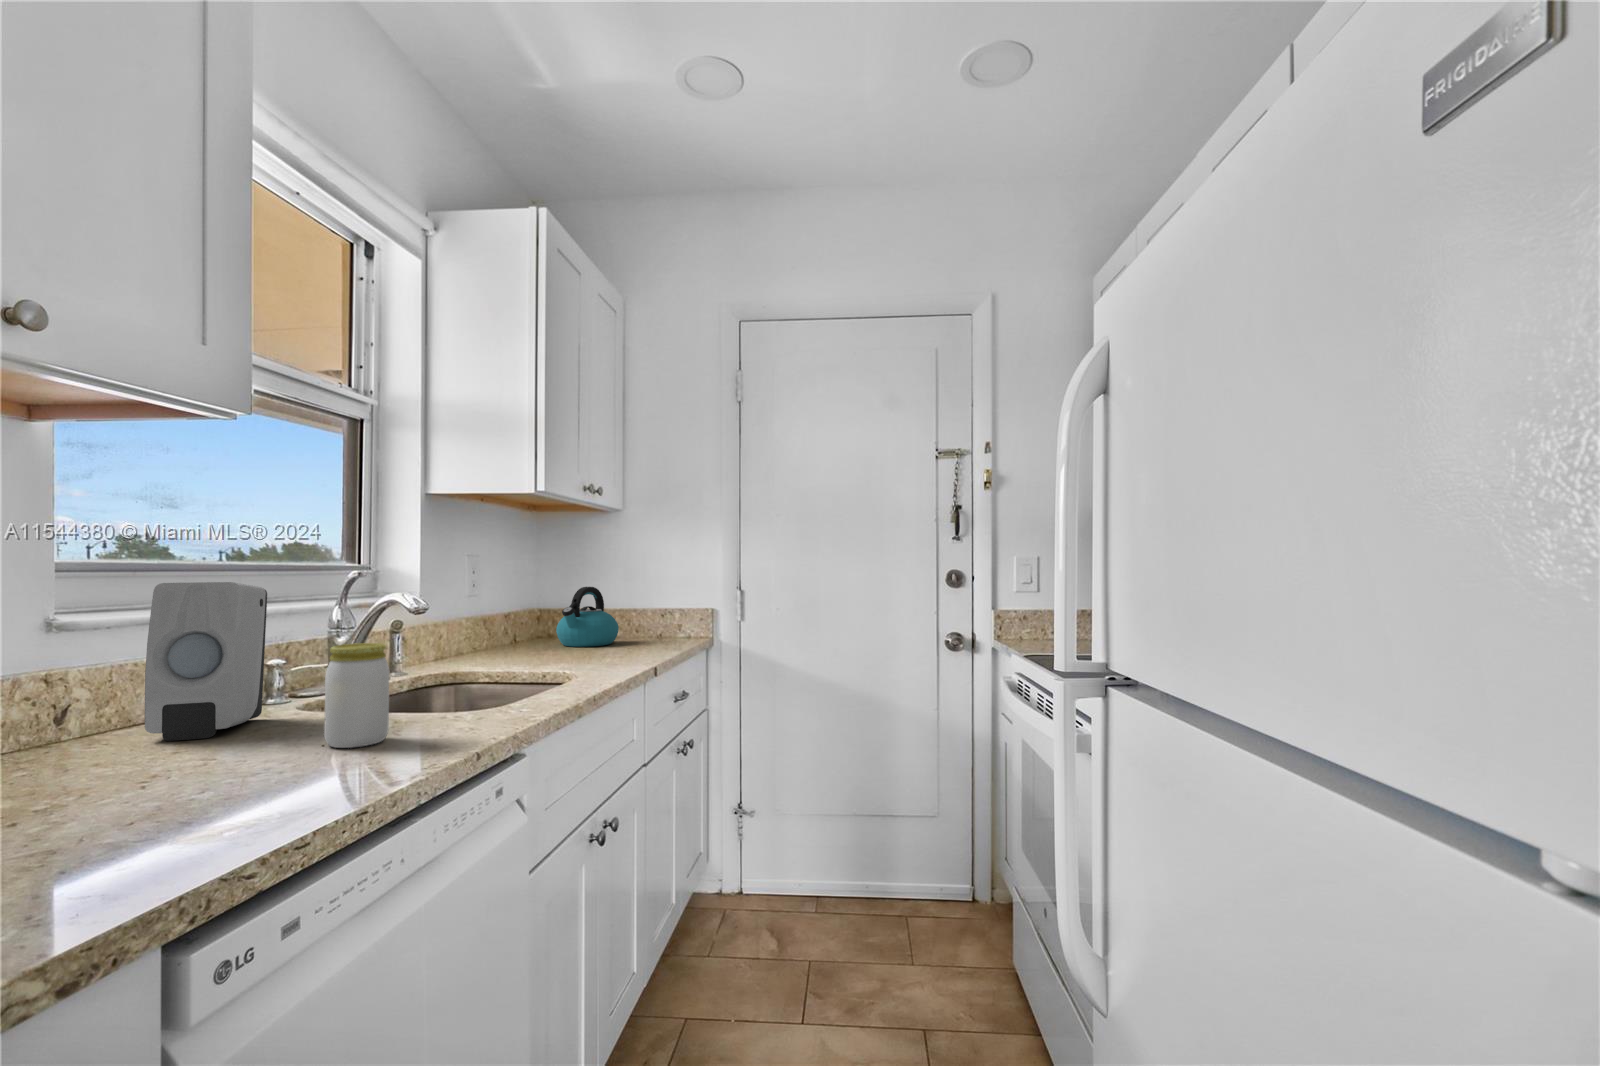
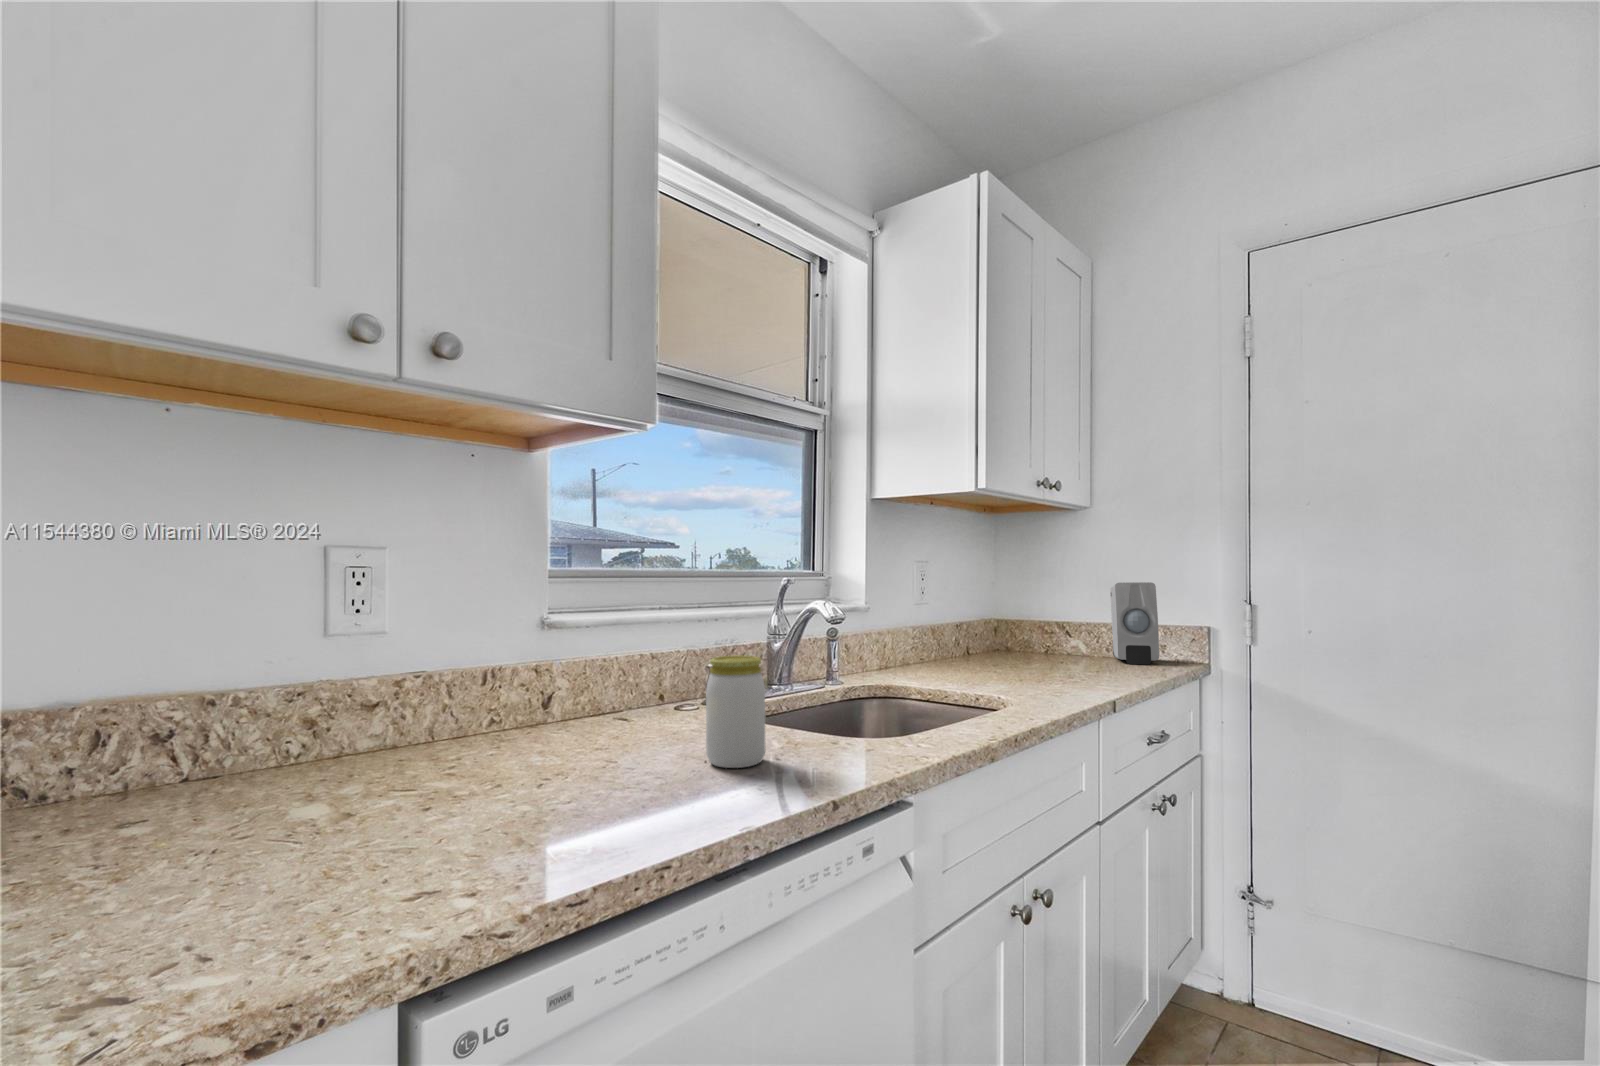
soap dispenser: present [145,582,267,741] -> present [1110,582,1159,665]
kettle: present [556,587,619,647] -> none [1005,598,1076,666]

